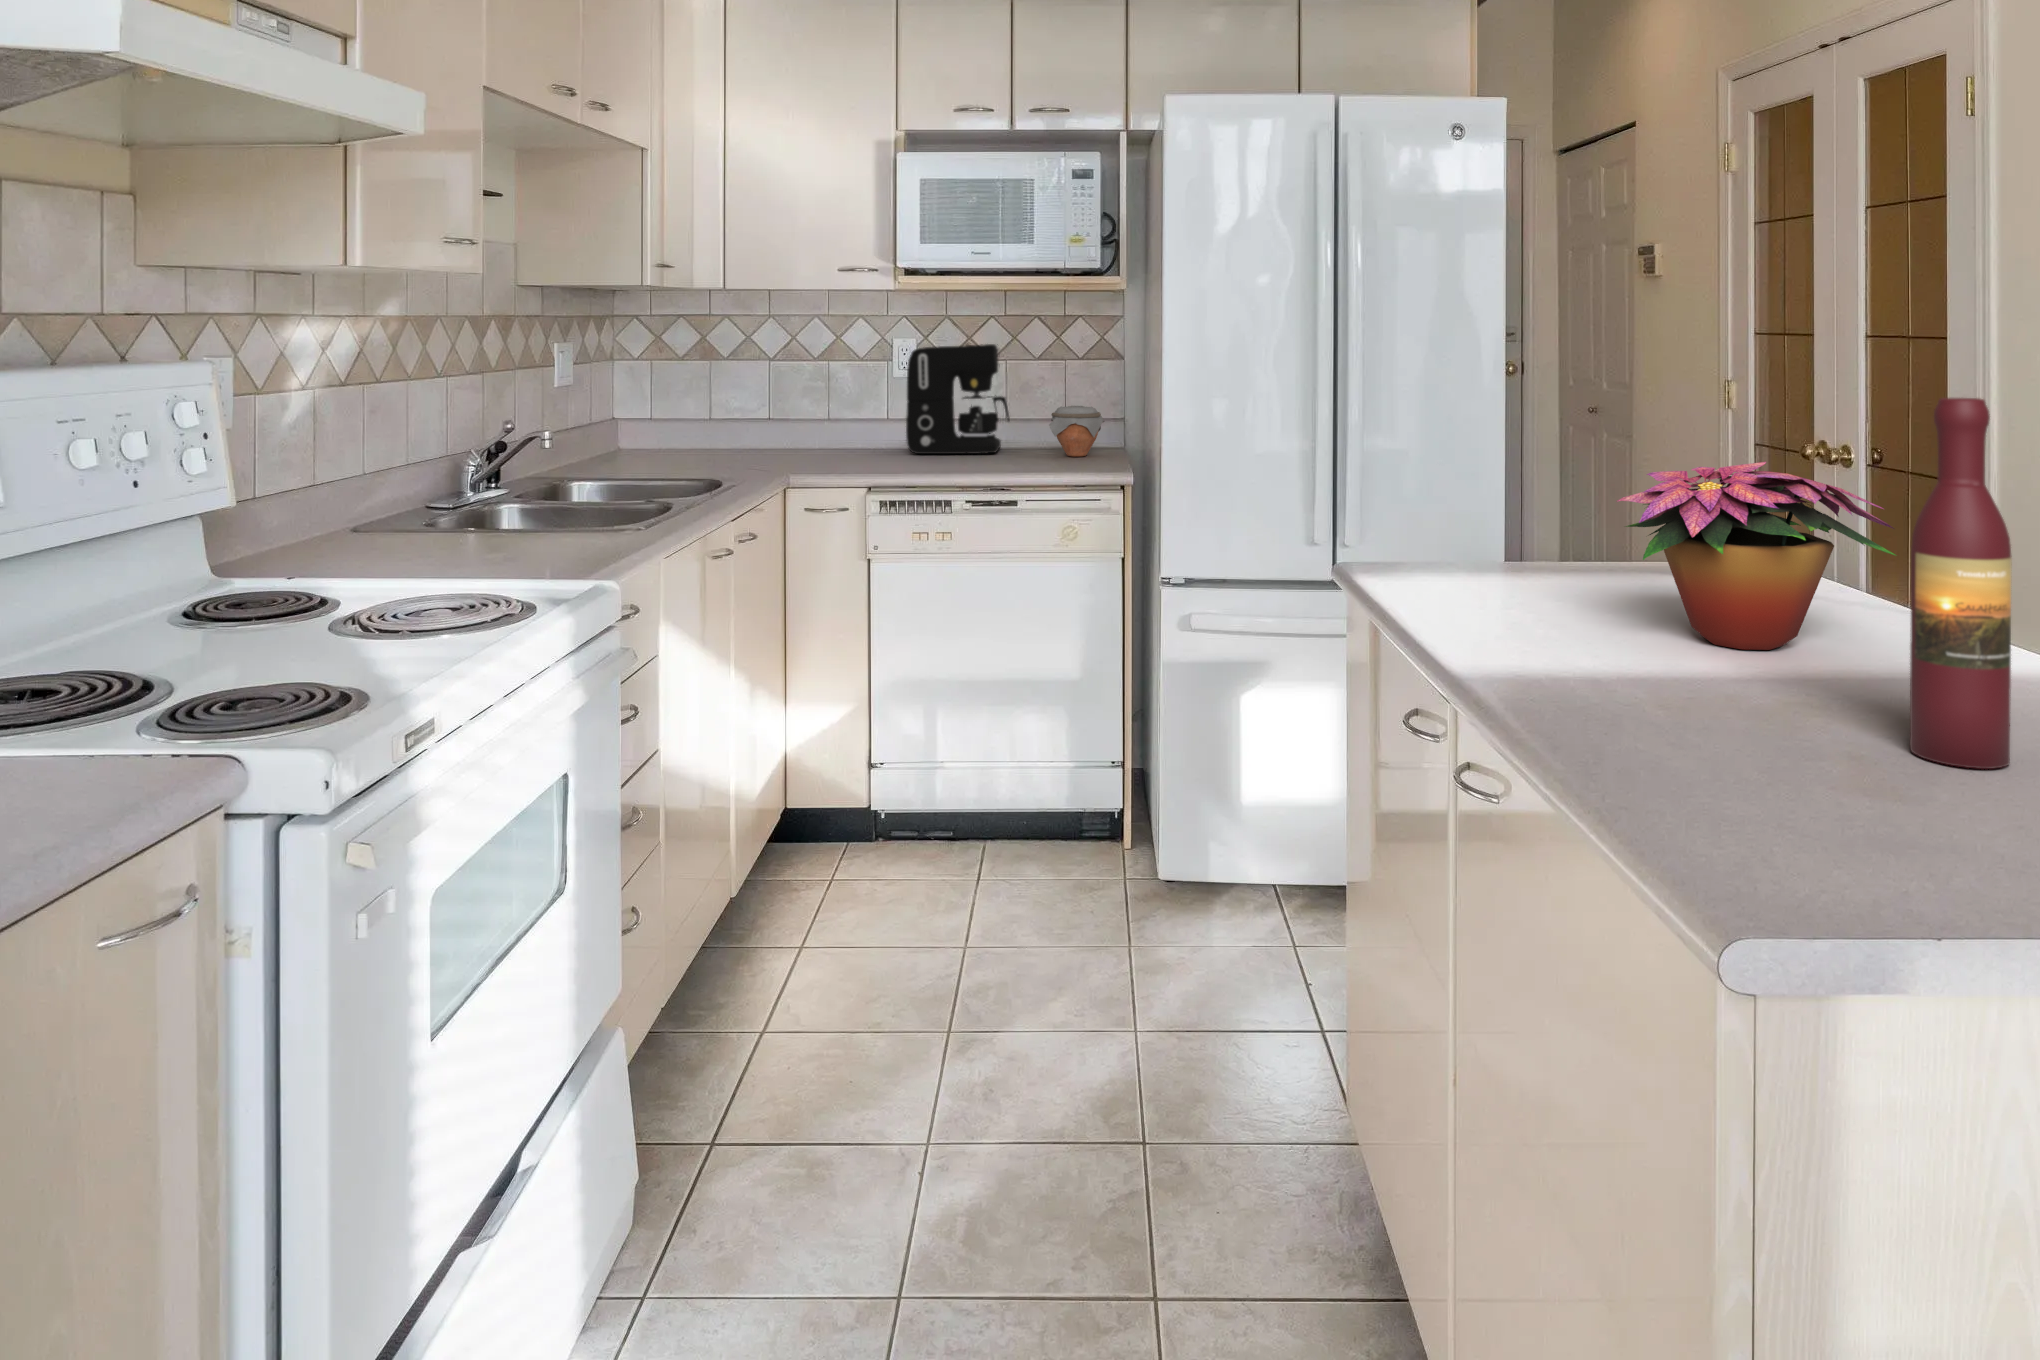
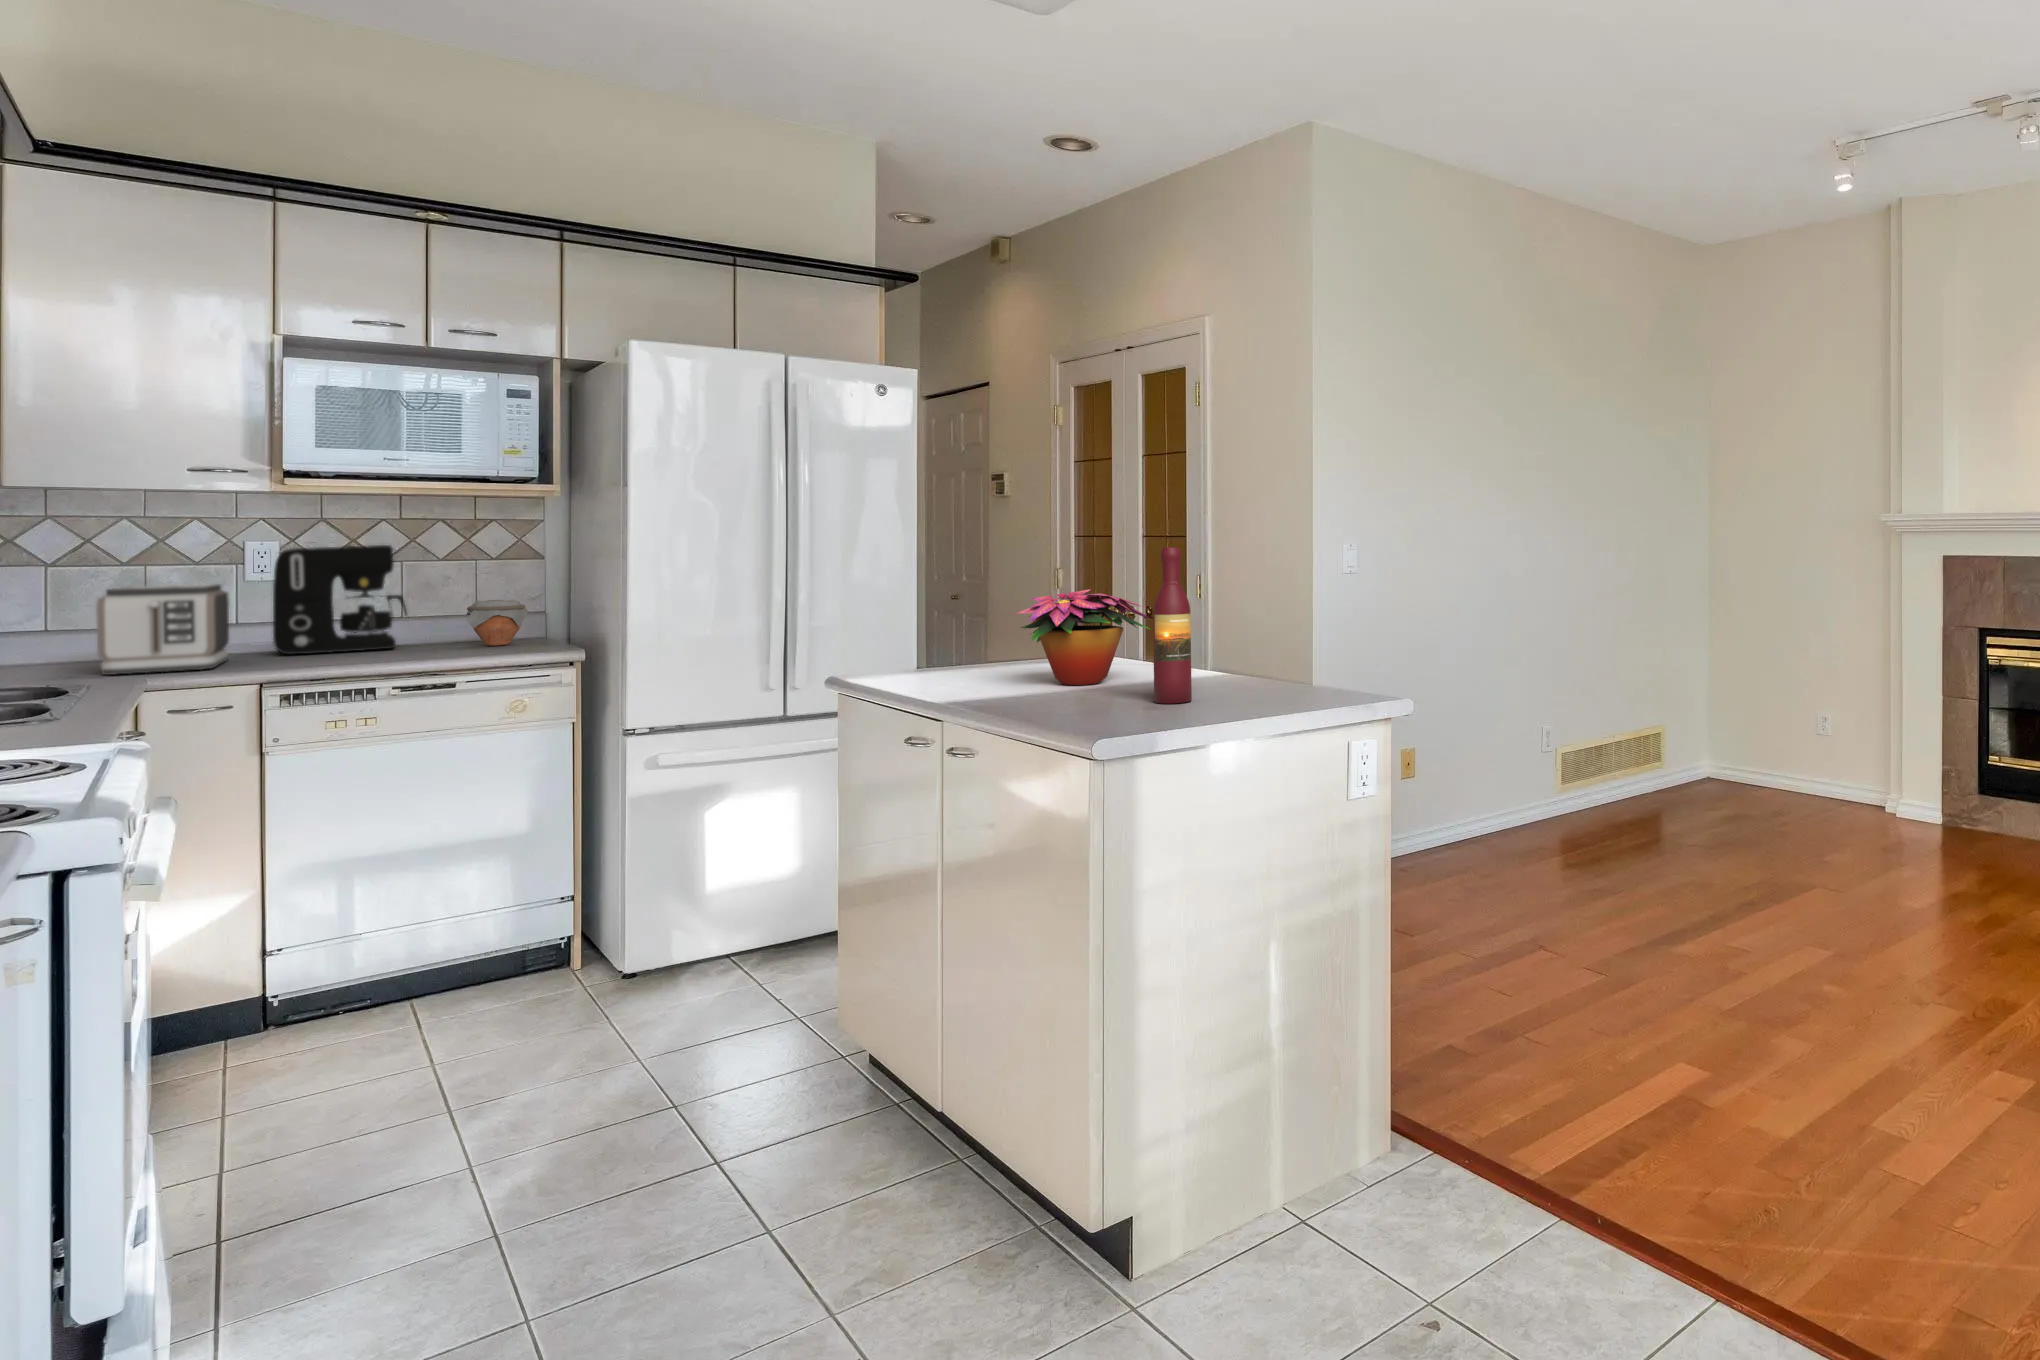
toaster: none [773,382,873,468] -> present [96,584,229,675]

